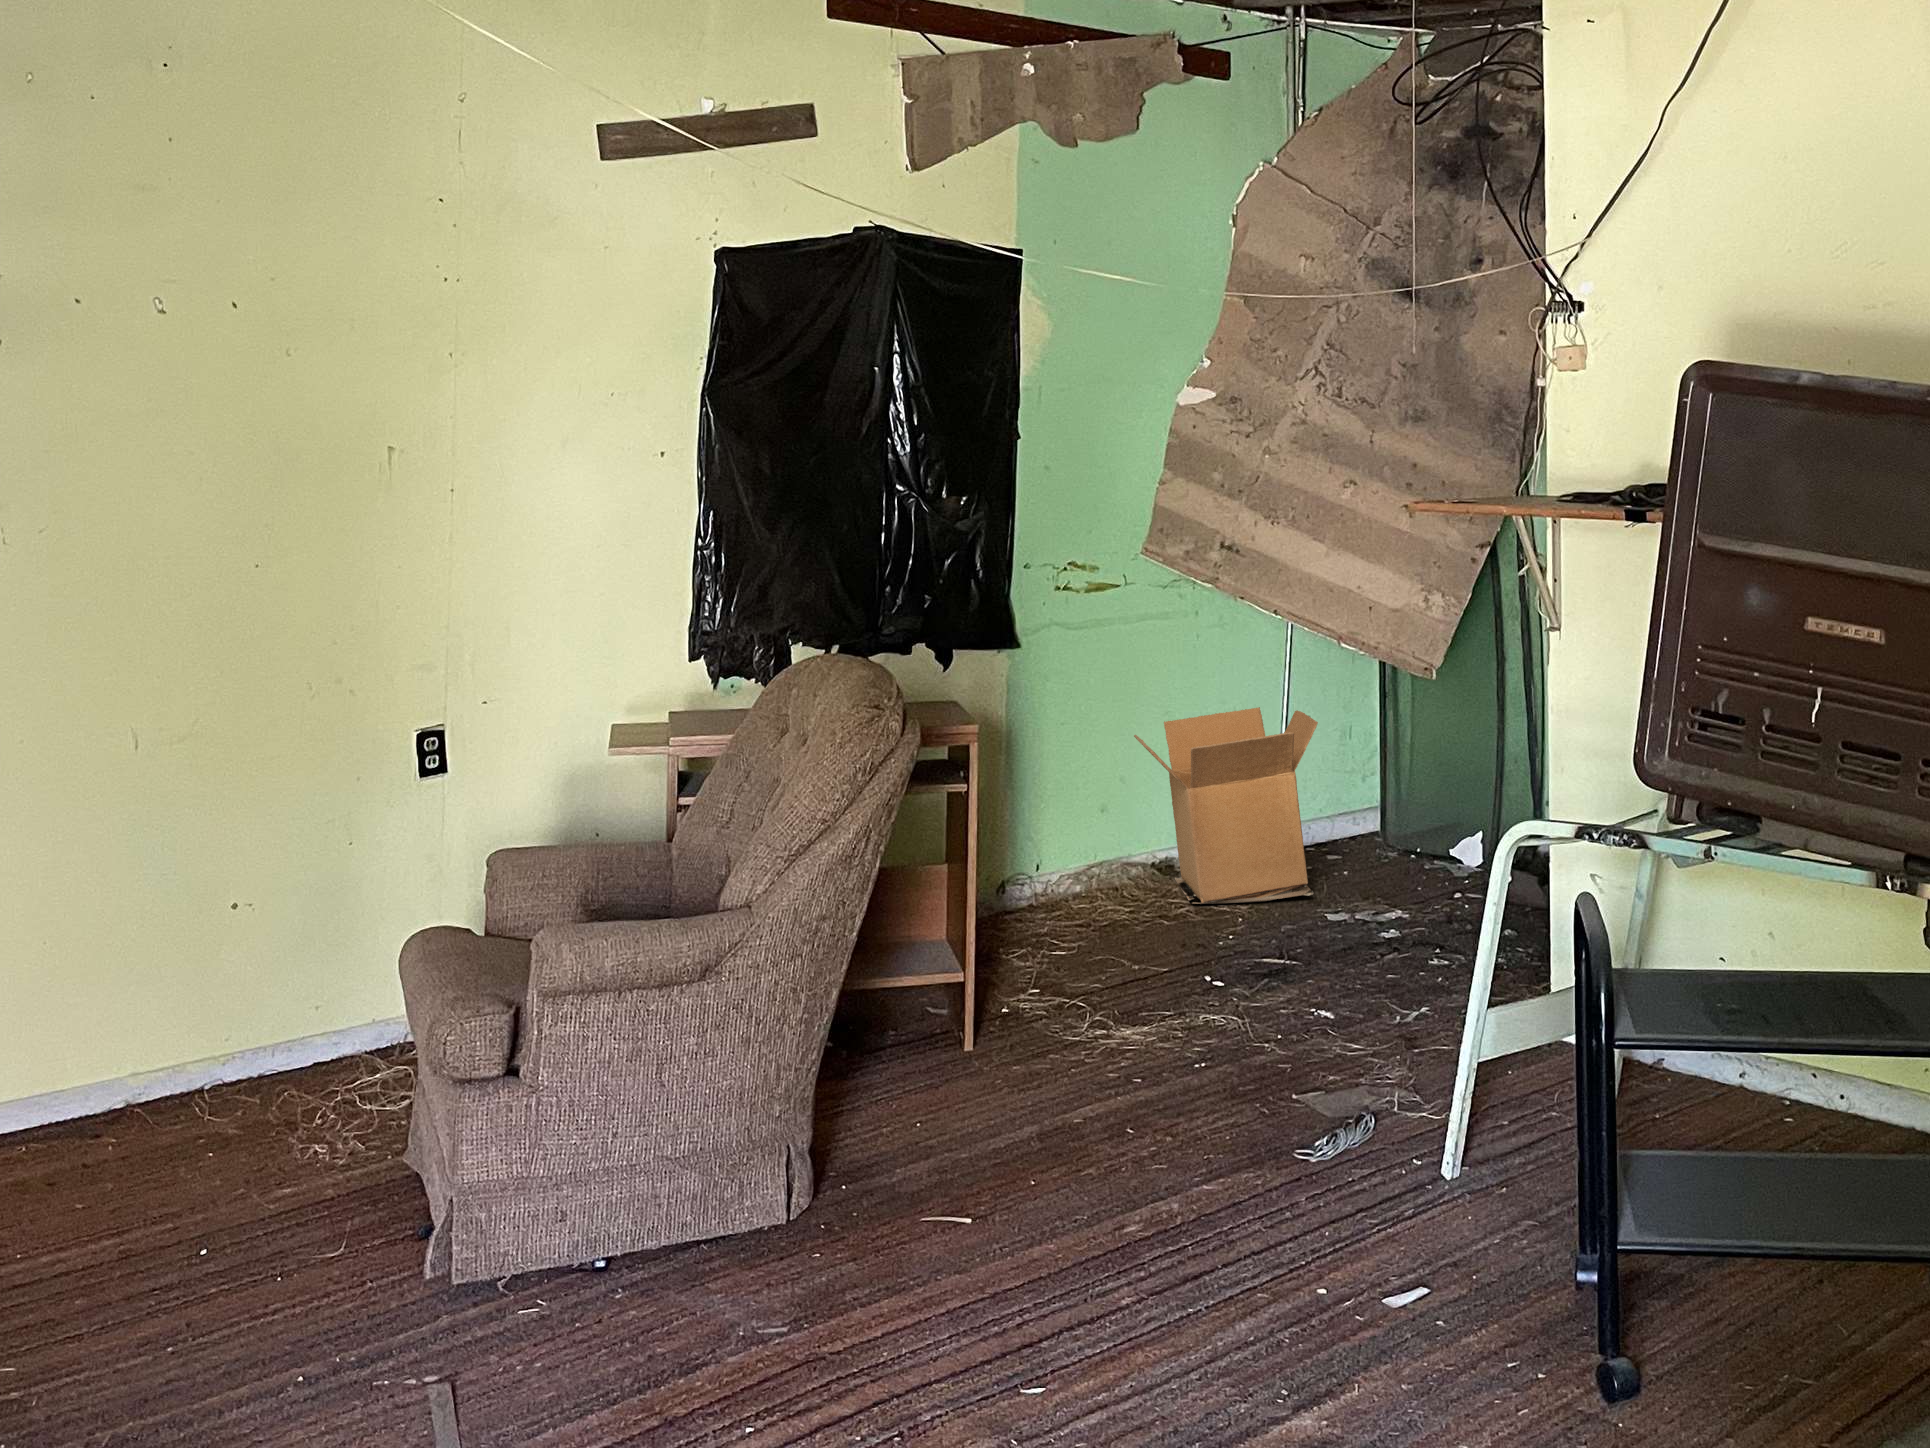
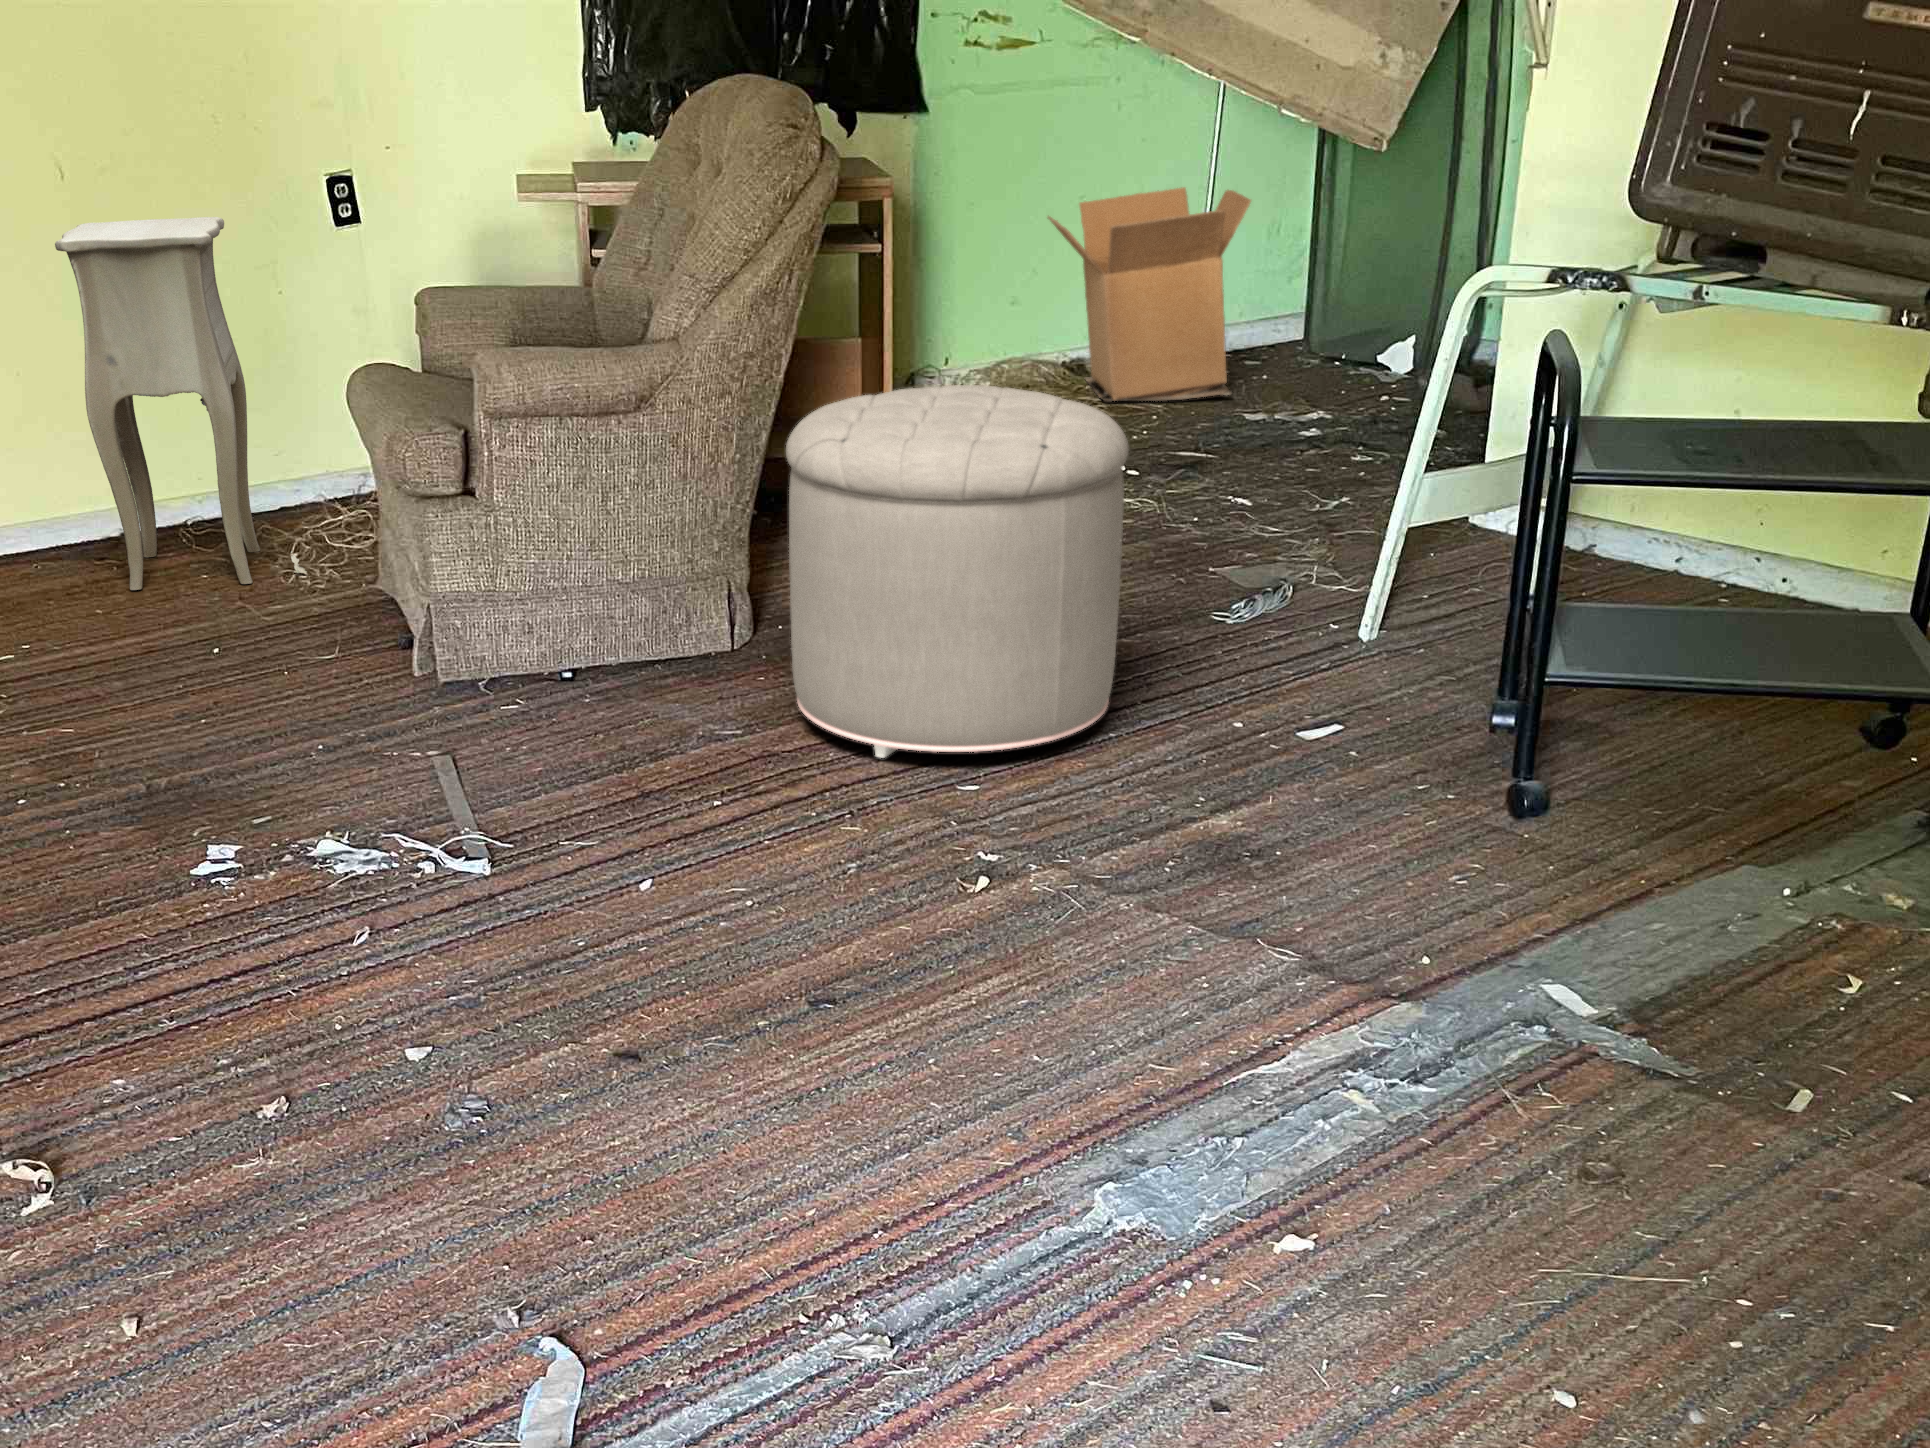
side table: none [104,774,327,1172] -> present [55,217,307,590]
ottoman: none [846,944,1195,1366] -> present [786,385,1129,758]

